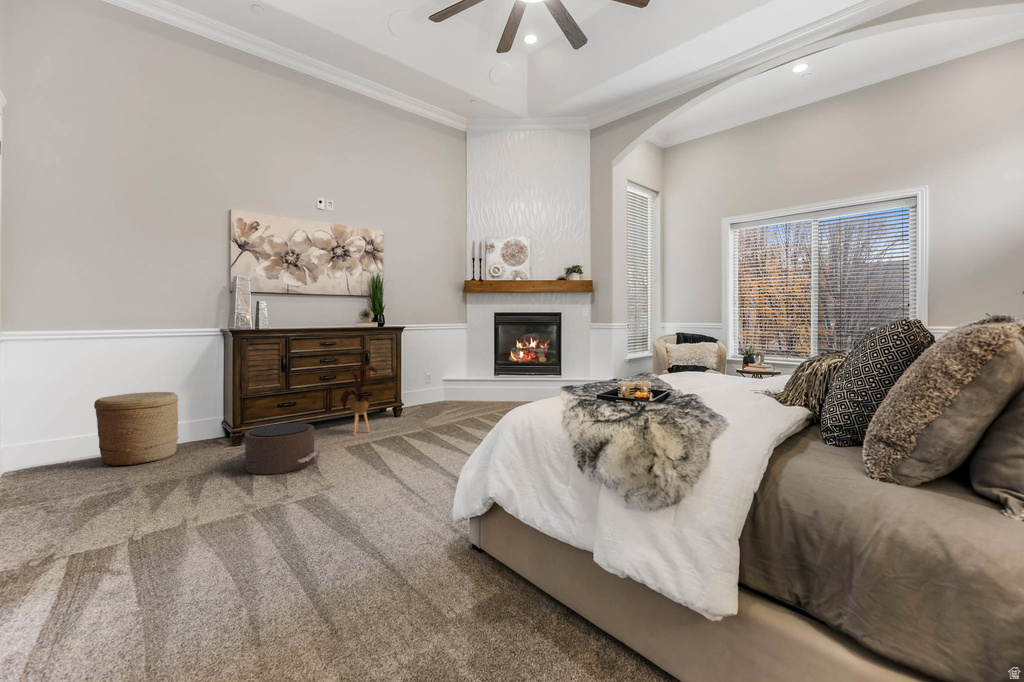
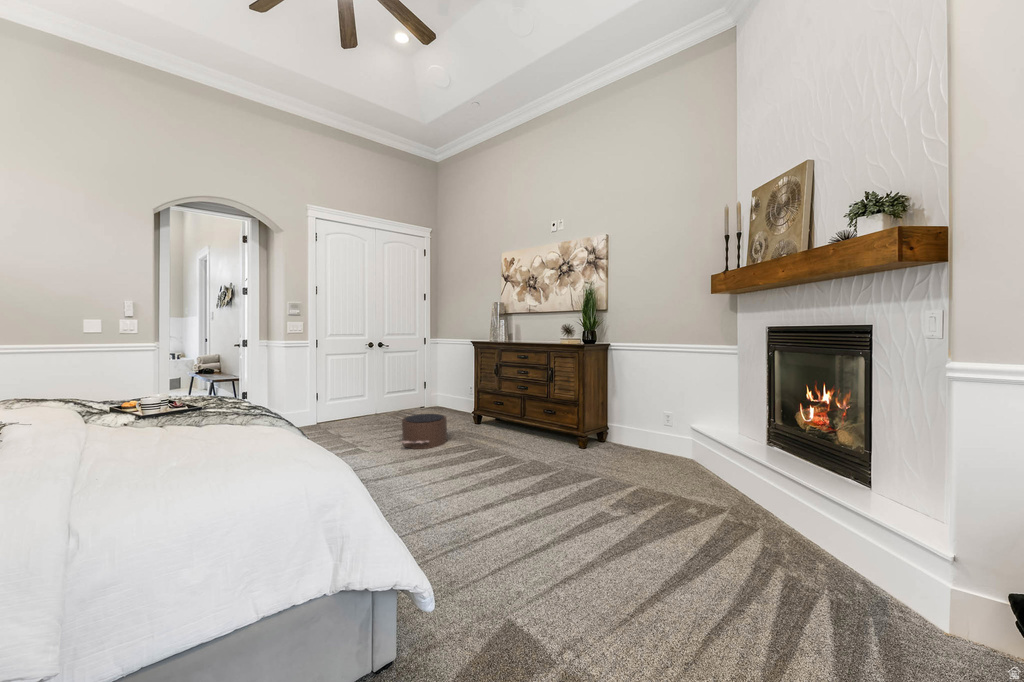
house plant: present [340,350,377,435] -> none [482,368,524,448]
woven basket: present [94,392,179,466] -> none [429,379,468,421]

